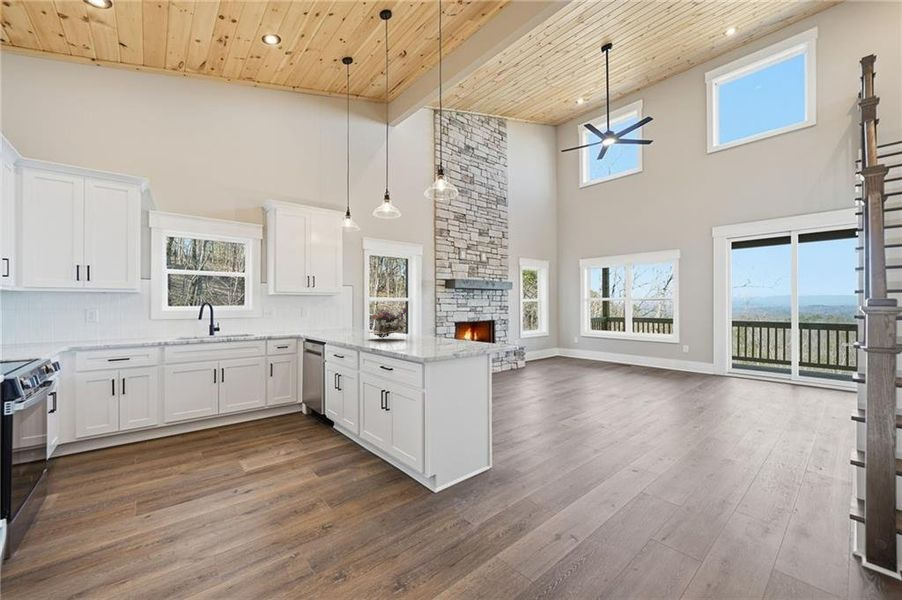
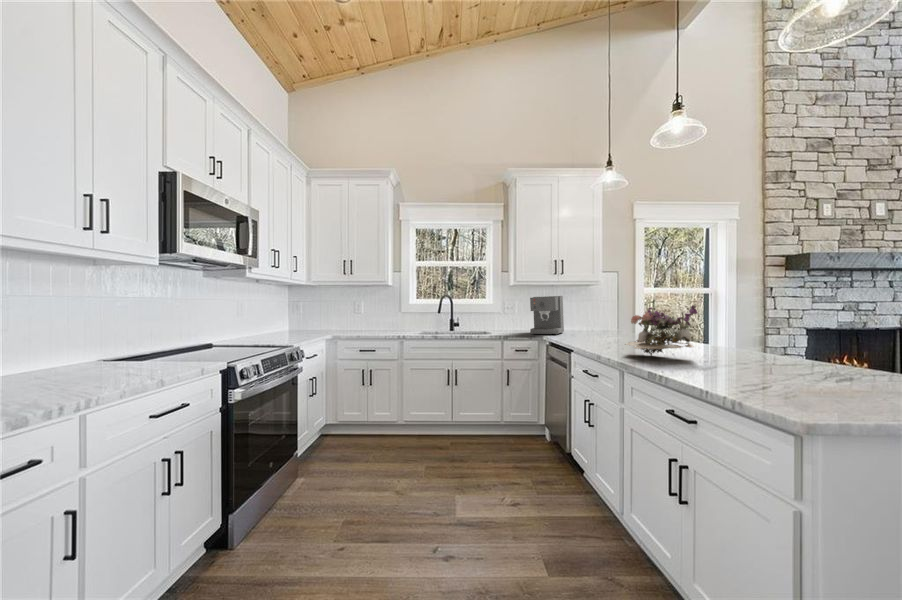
coffee maker: none [290,304,315,334] -> present [530,296,564,335]

